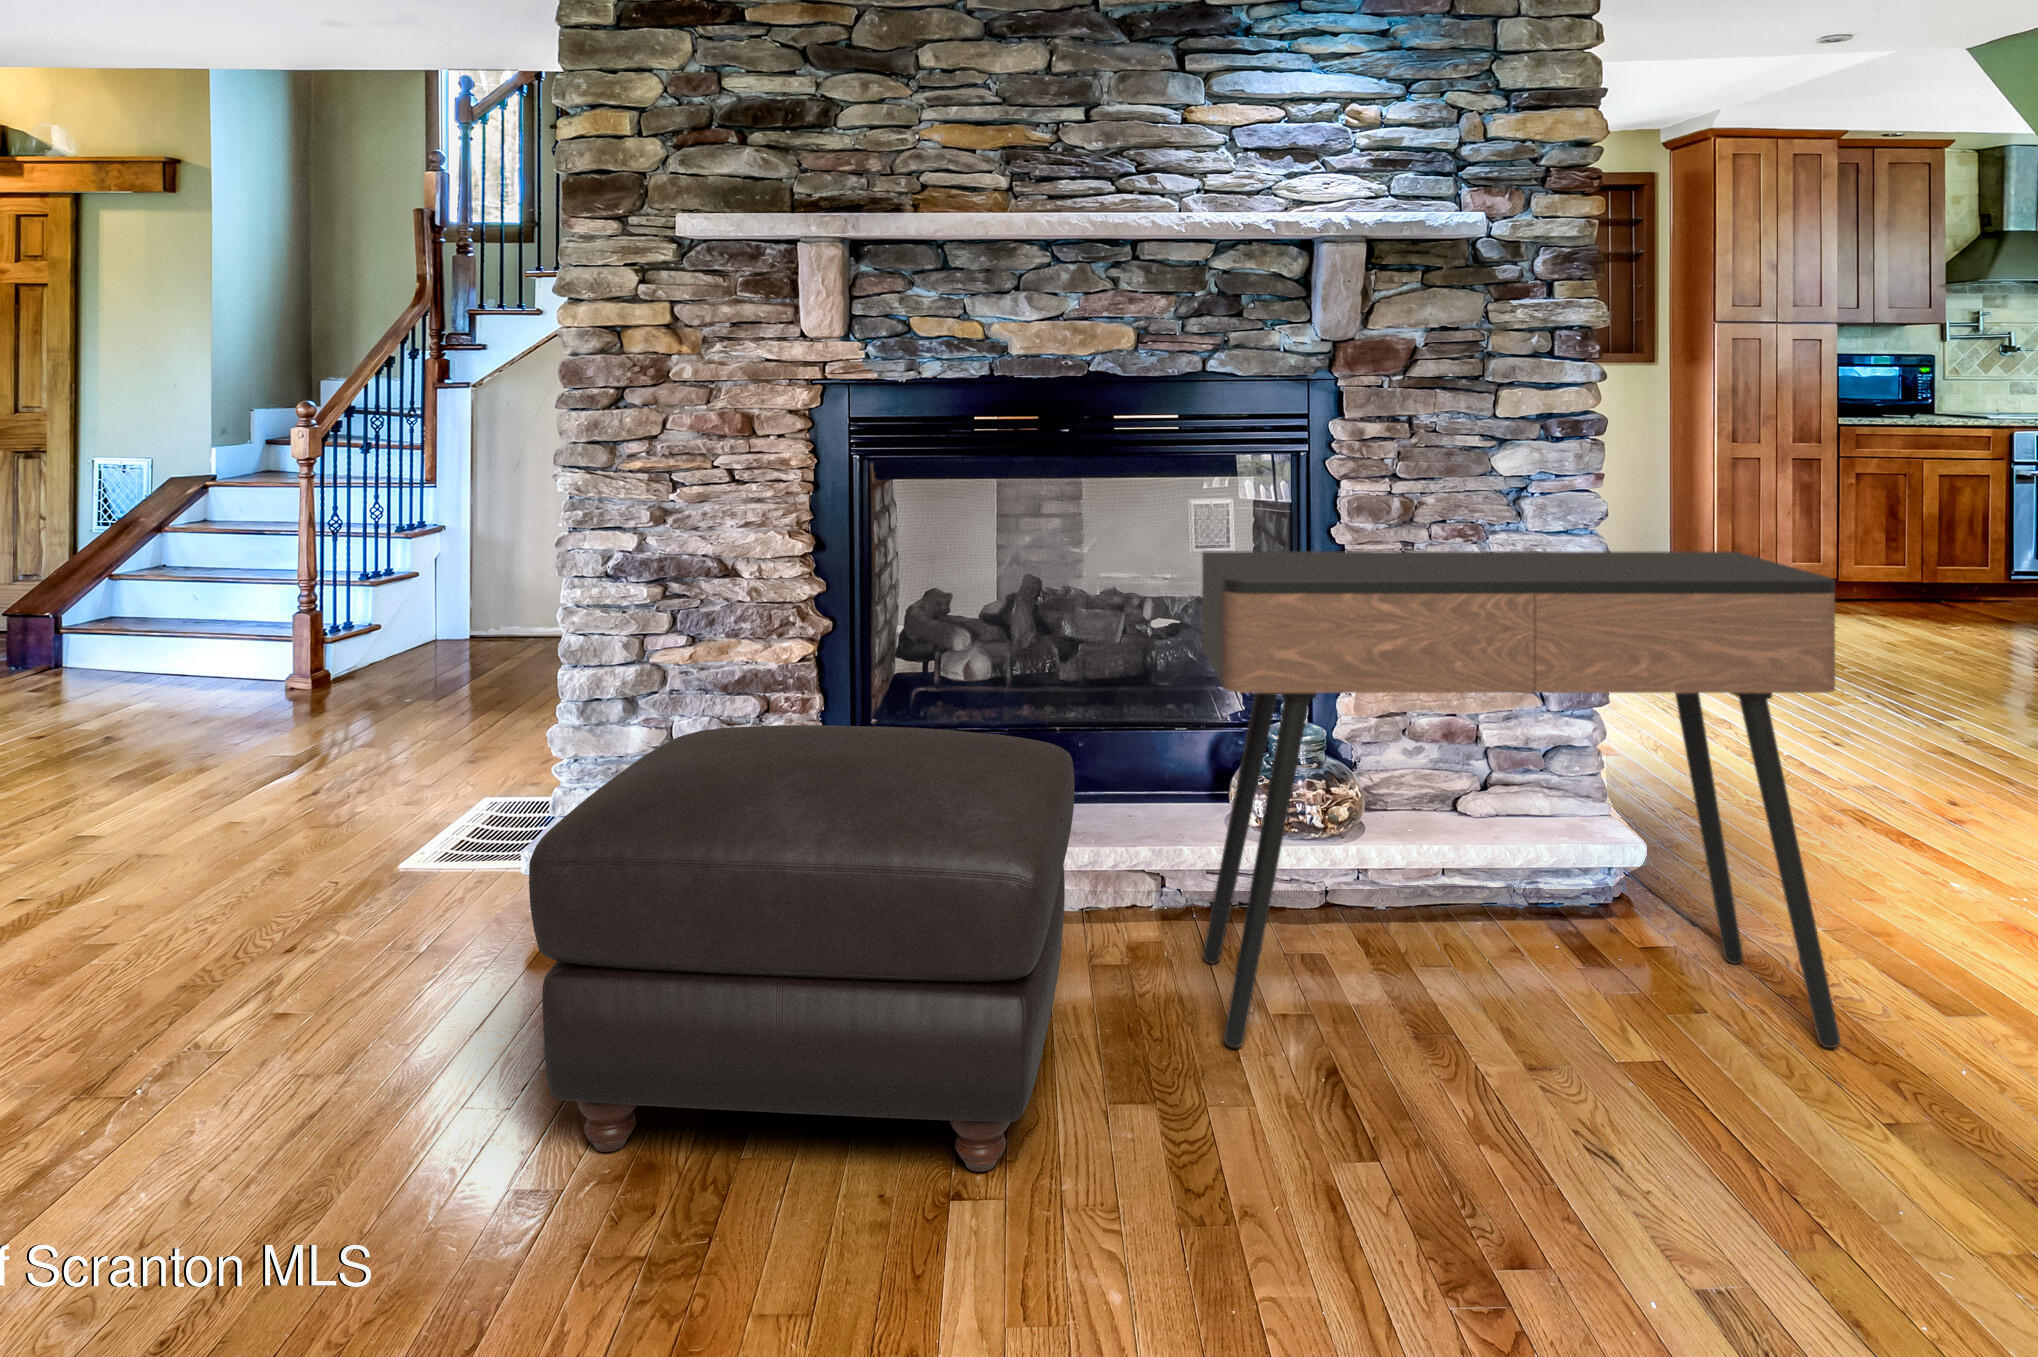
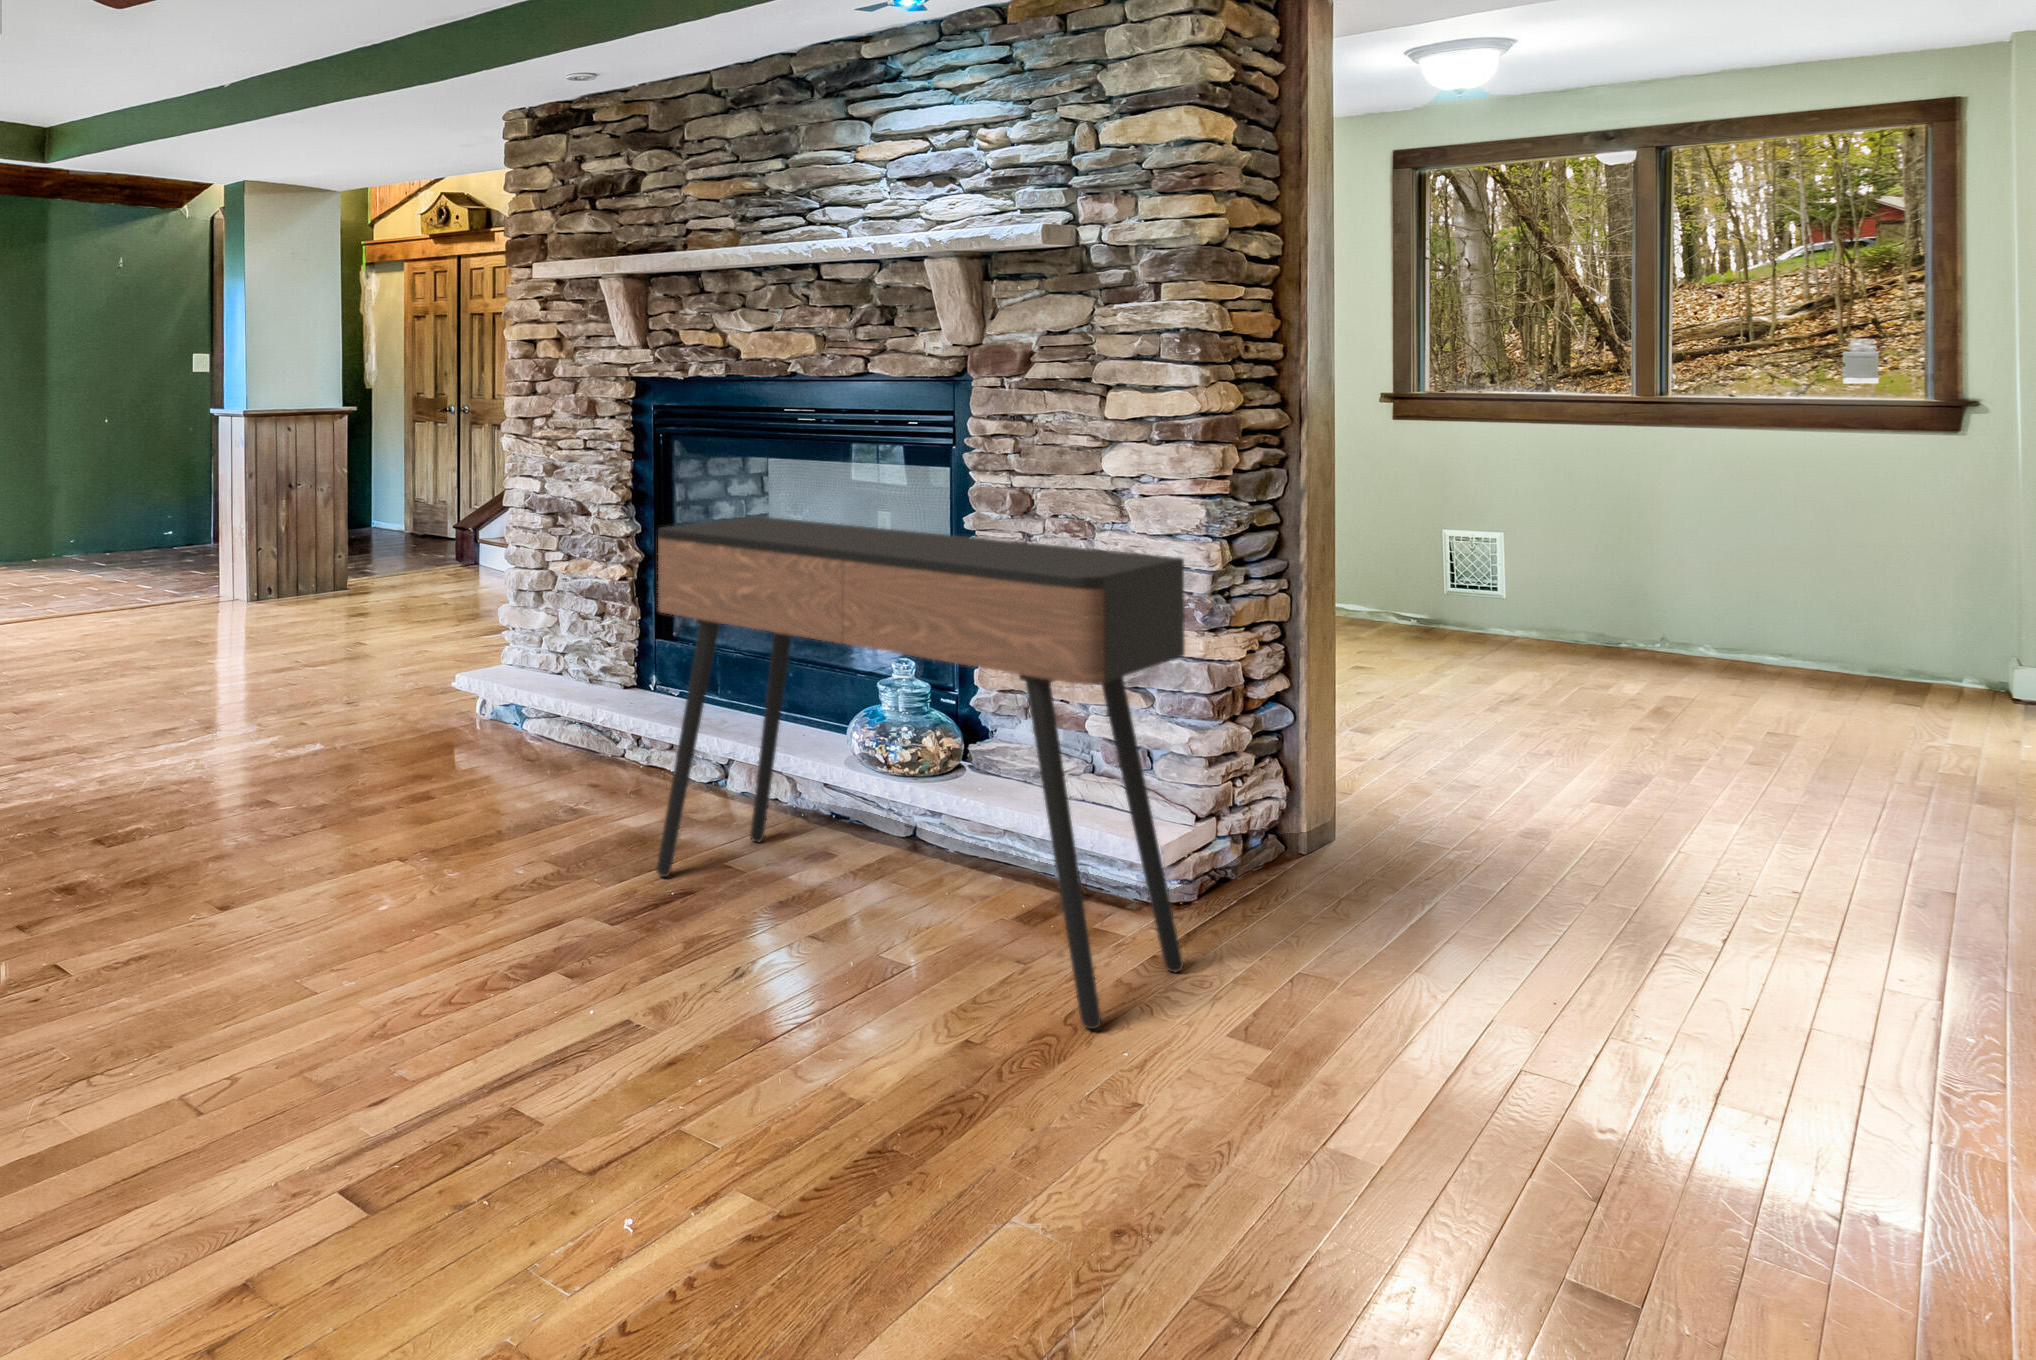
ottoman: present [529,725,1075,1172] -> none [272,599,628,871]

